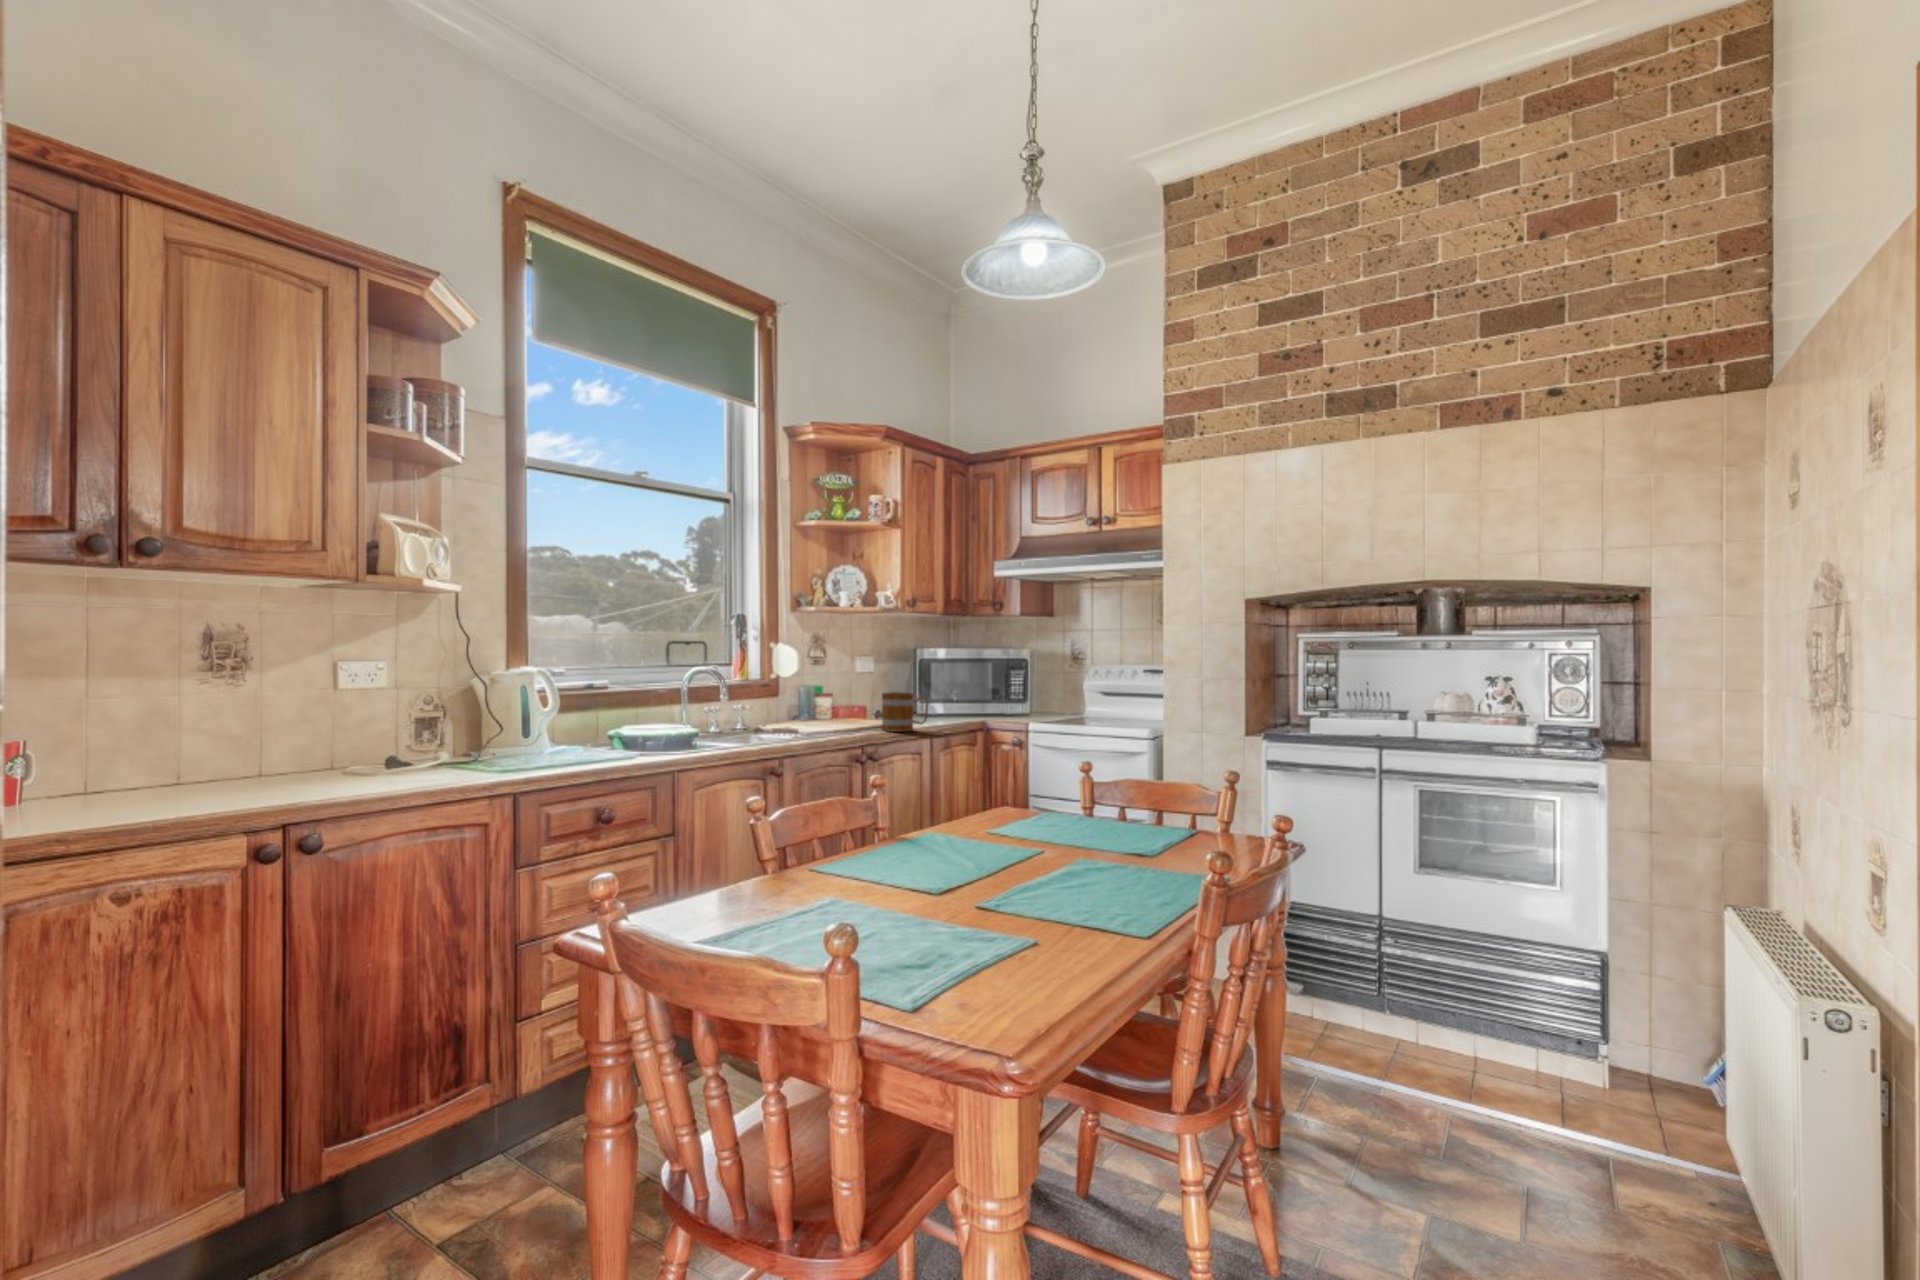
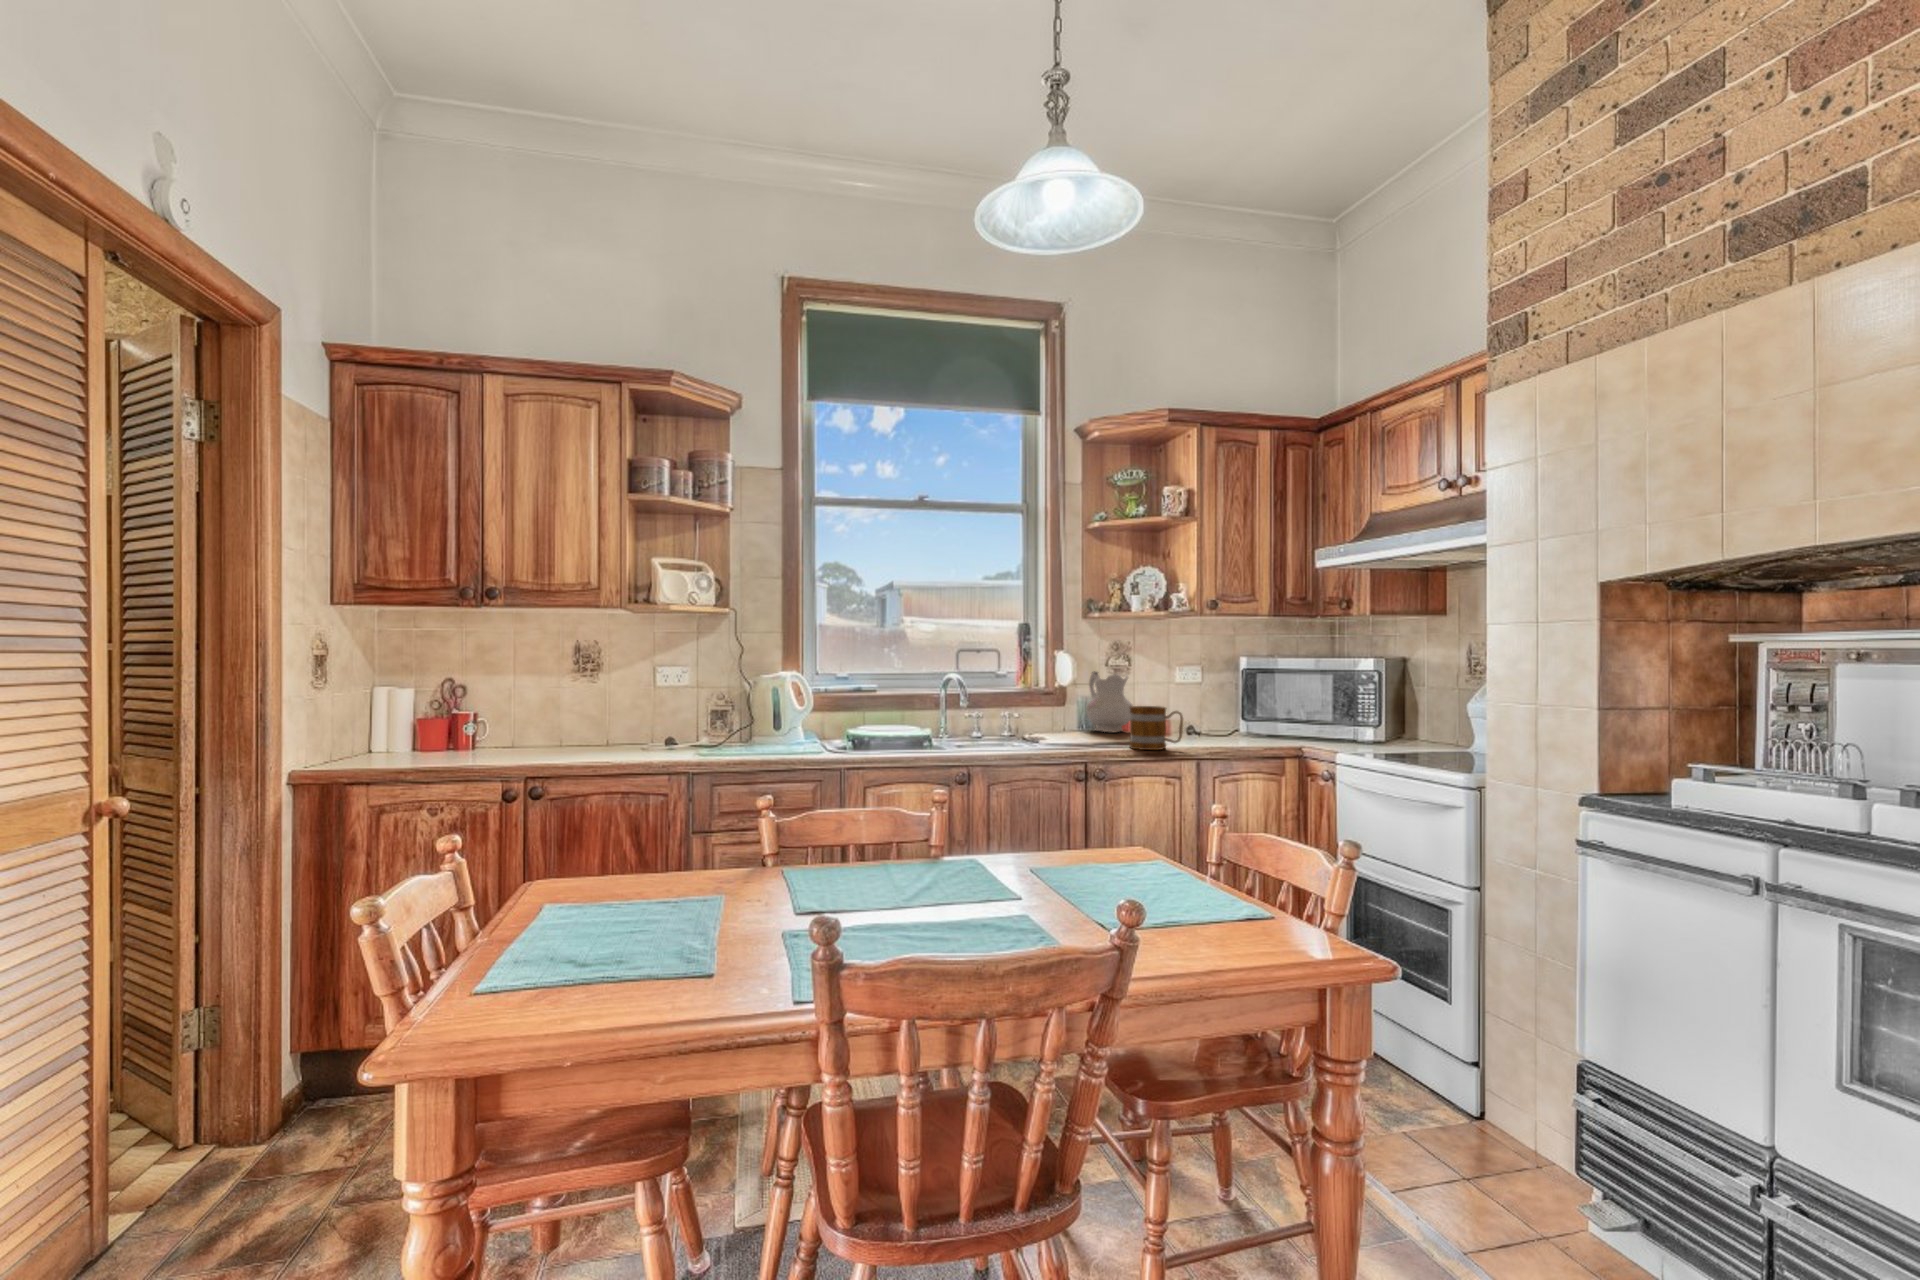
ceramic pitcher: none [794,663,842,720] -> present [1087,671,1133,732]

